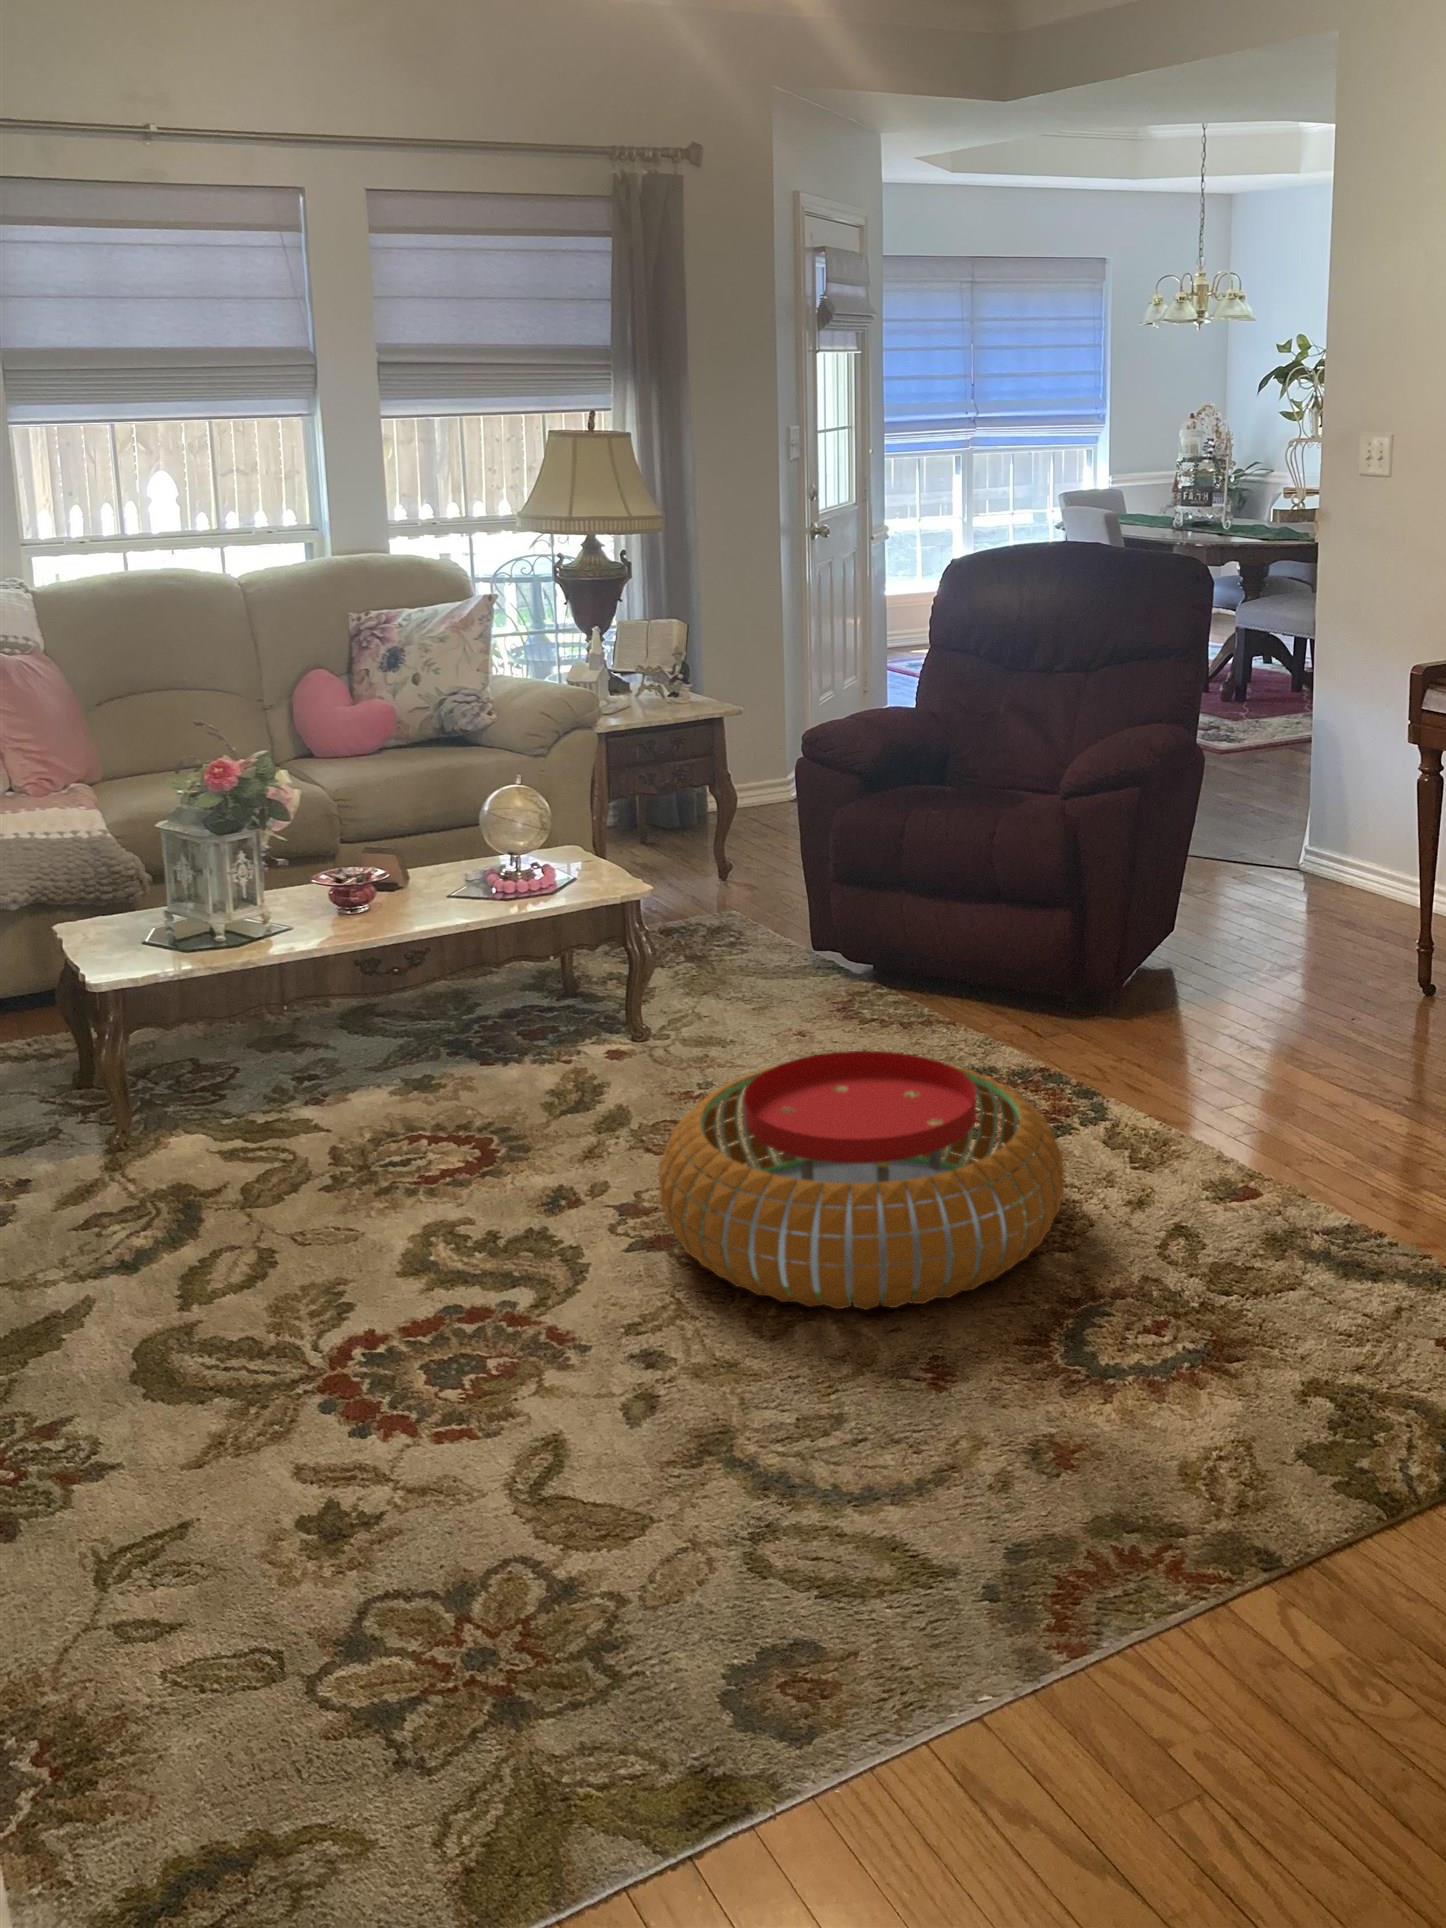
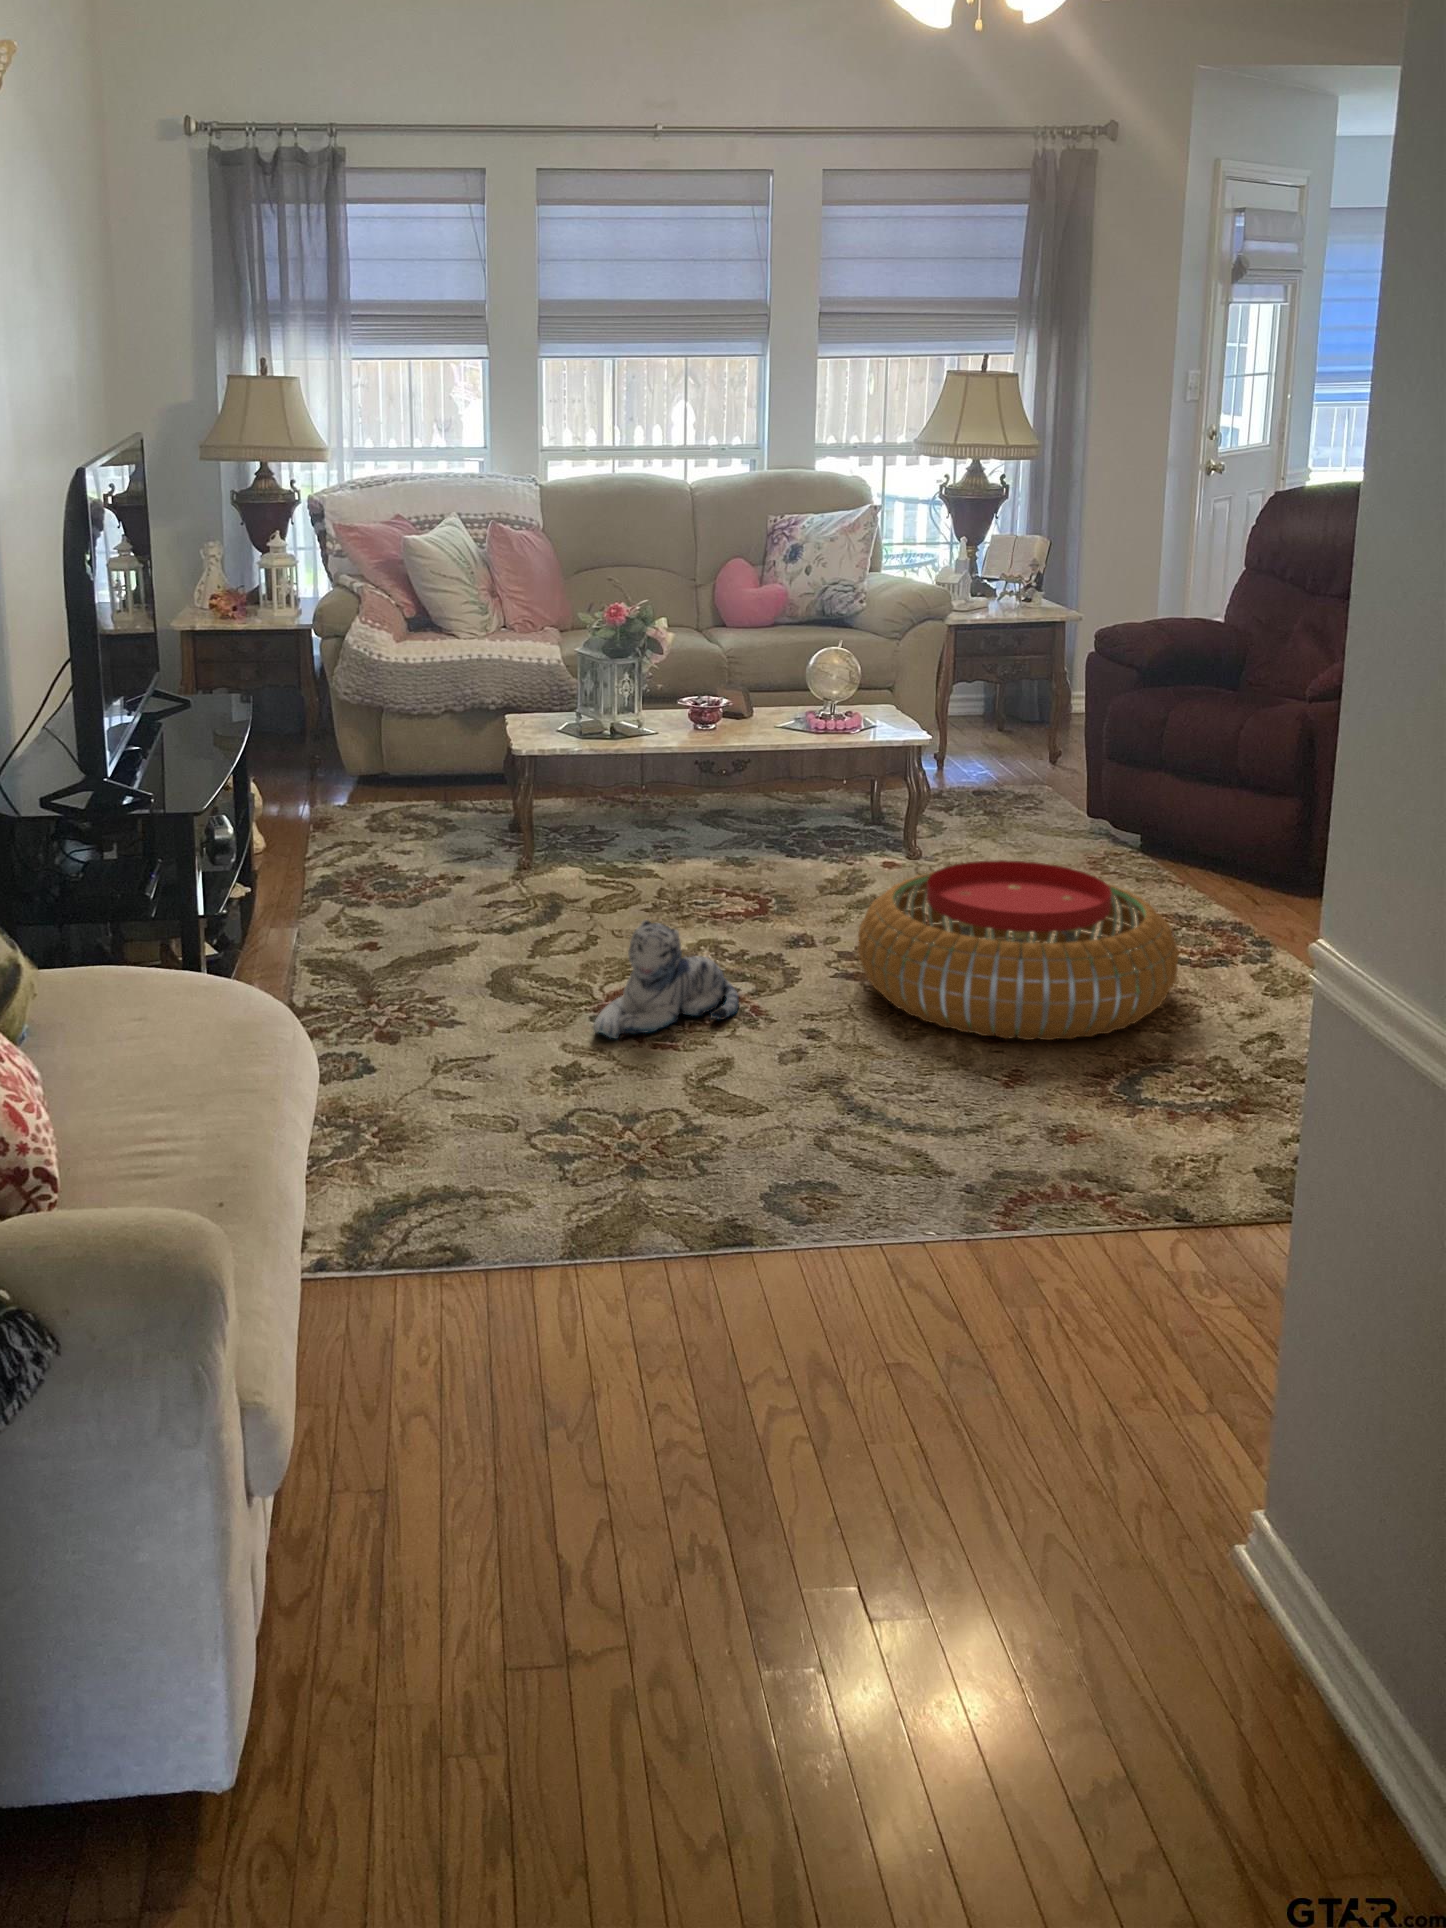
plush toy: none [334,1245,528,1440] -> present [593,920,739,1039]

